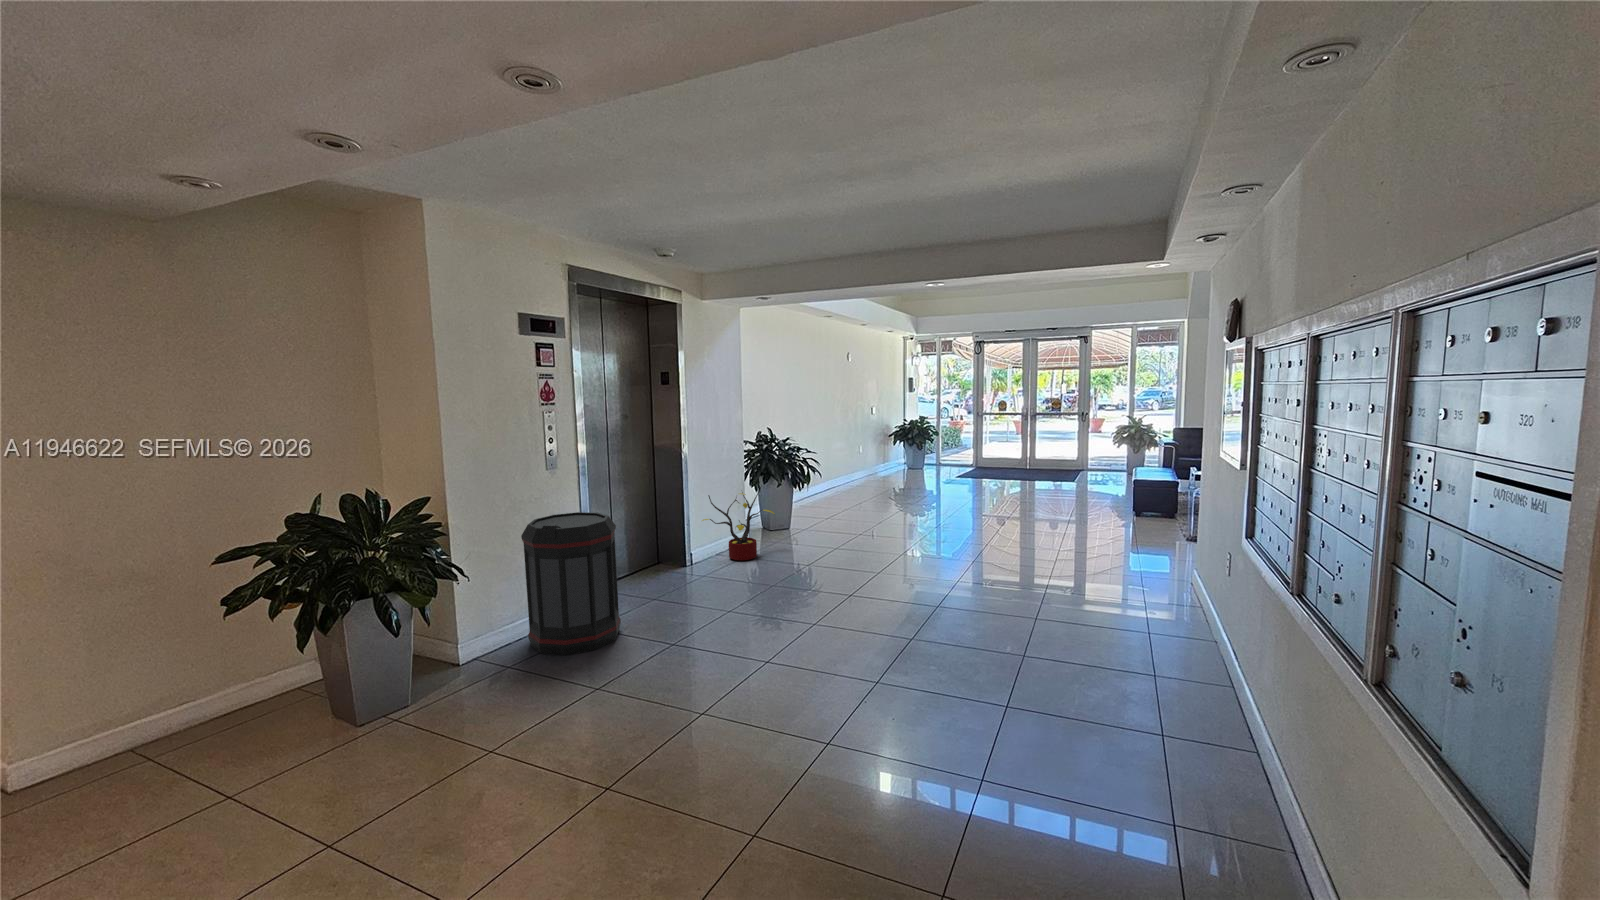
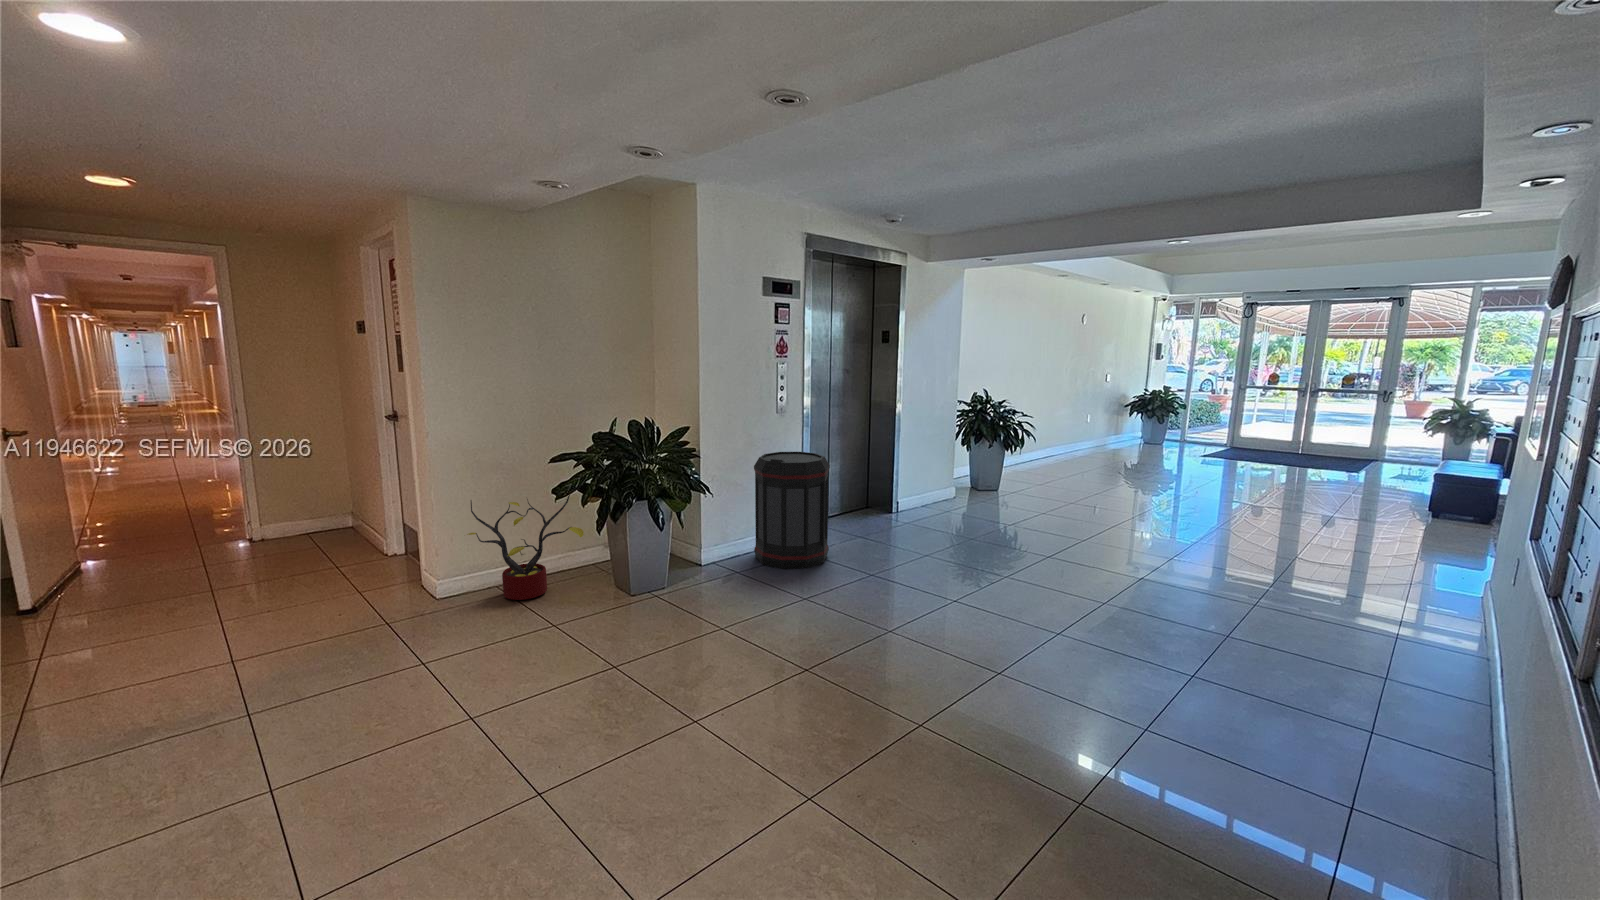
decorative plant: present [702,487,774,560] -> present [467,495,584,600]

